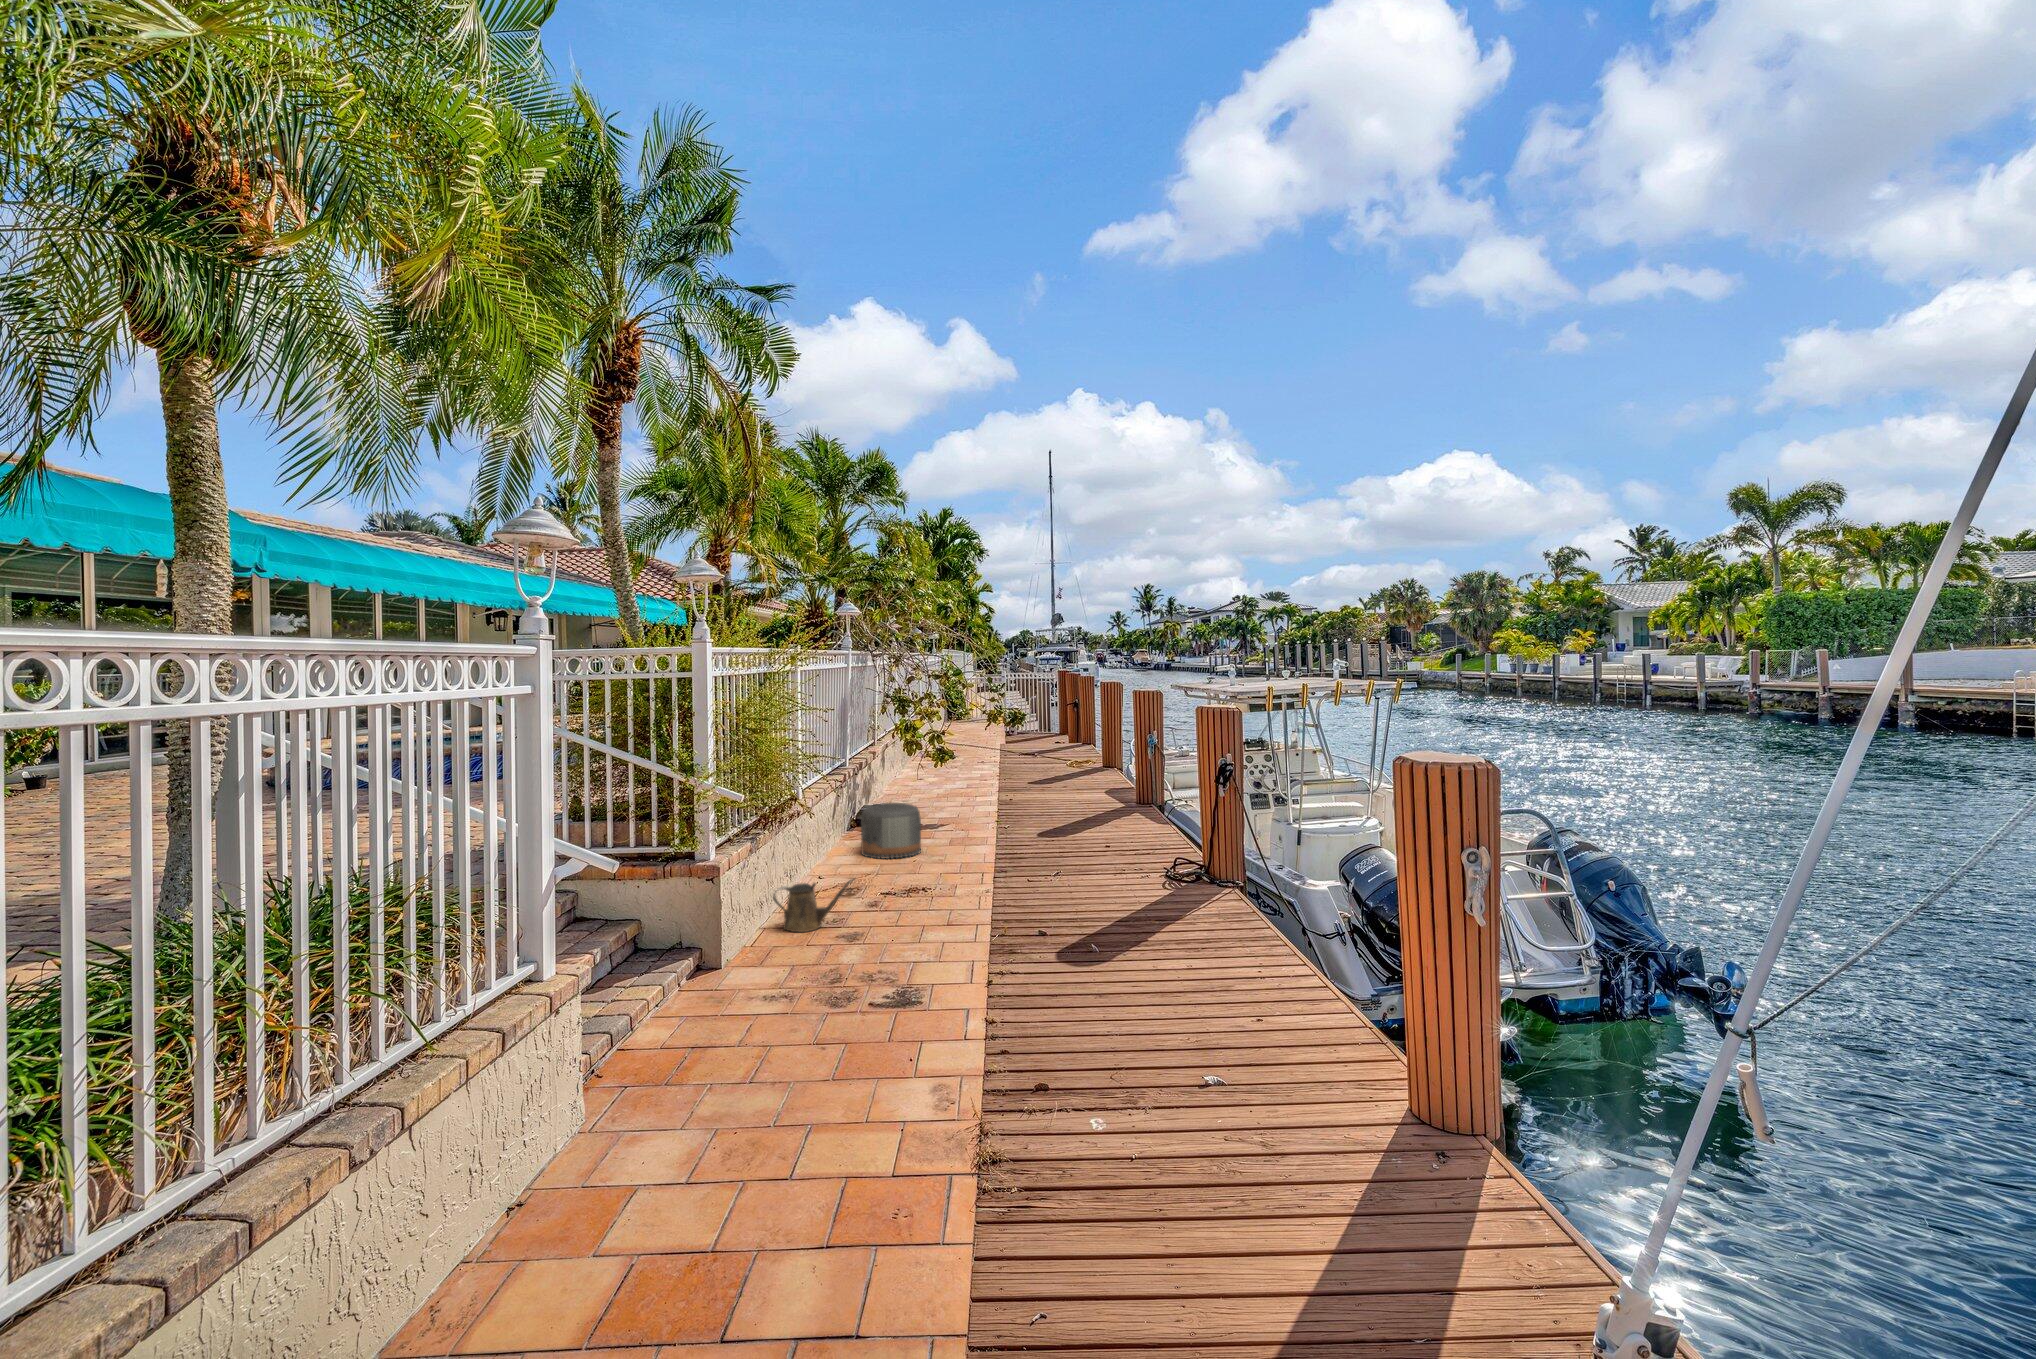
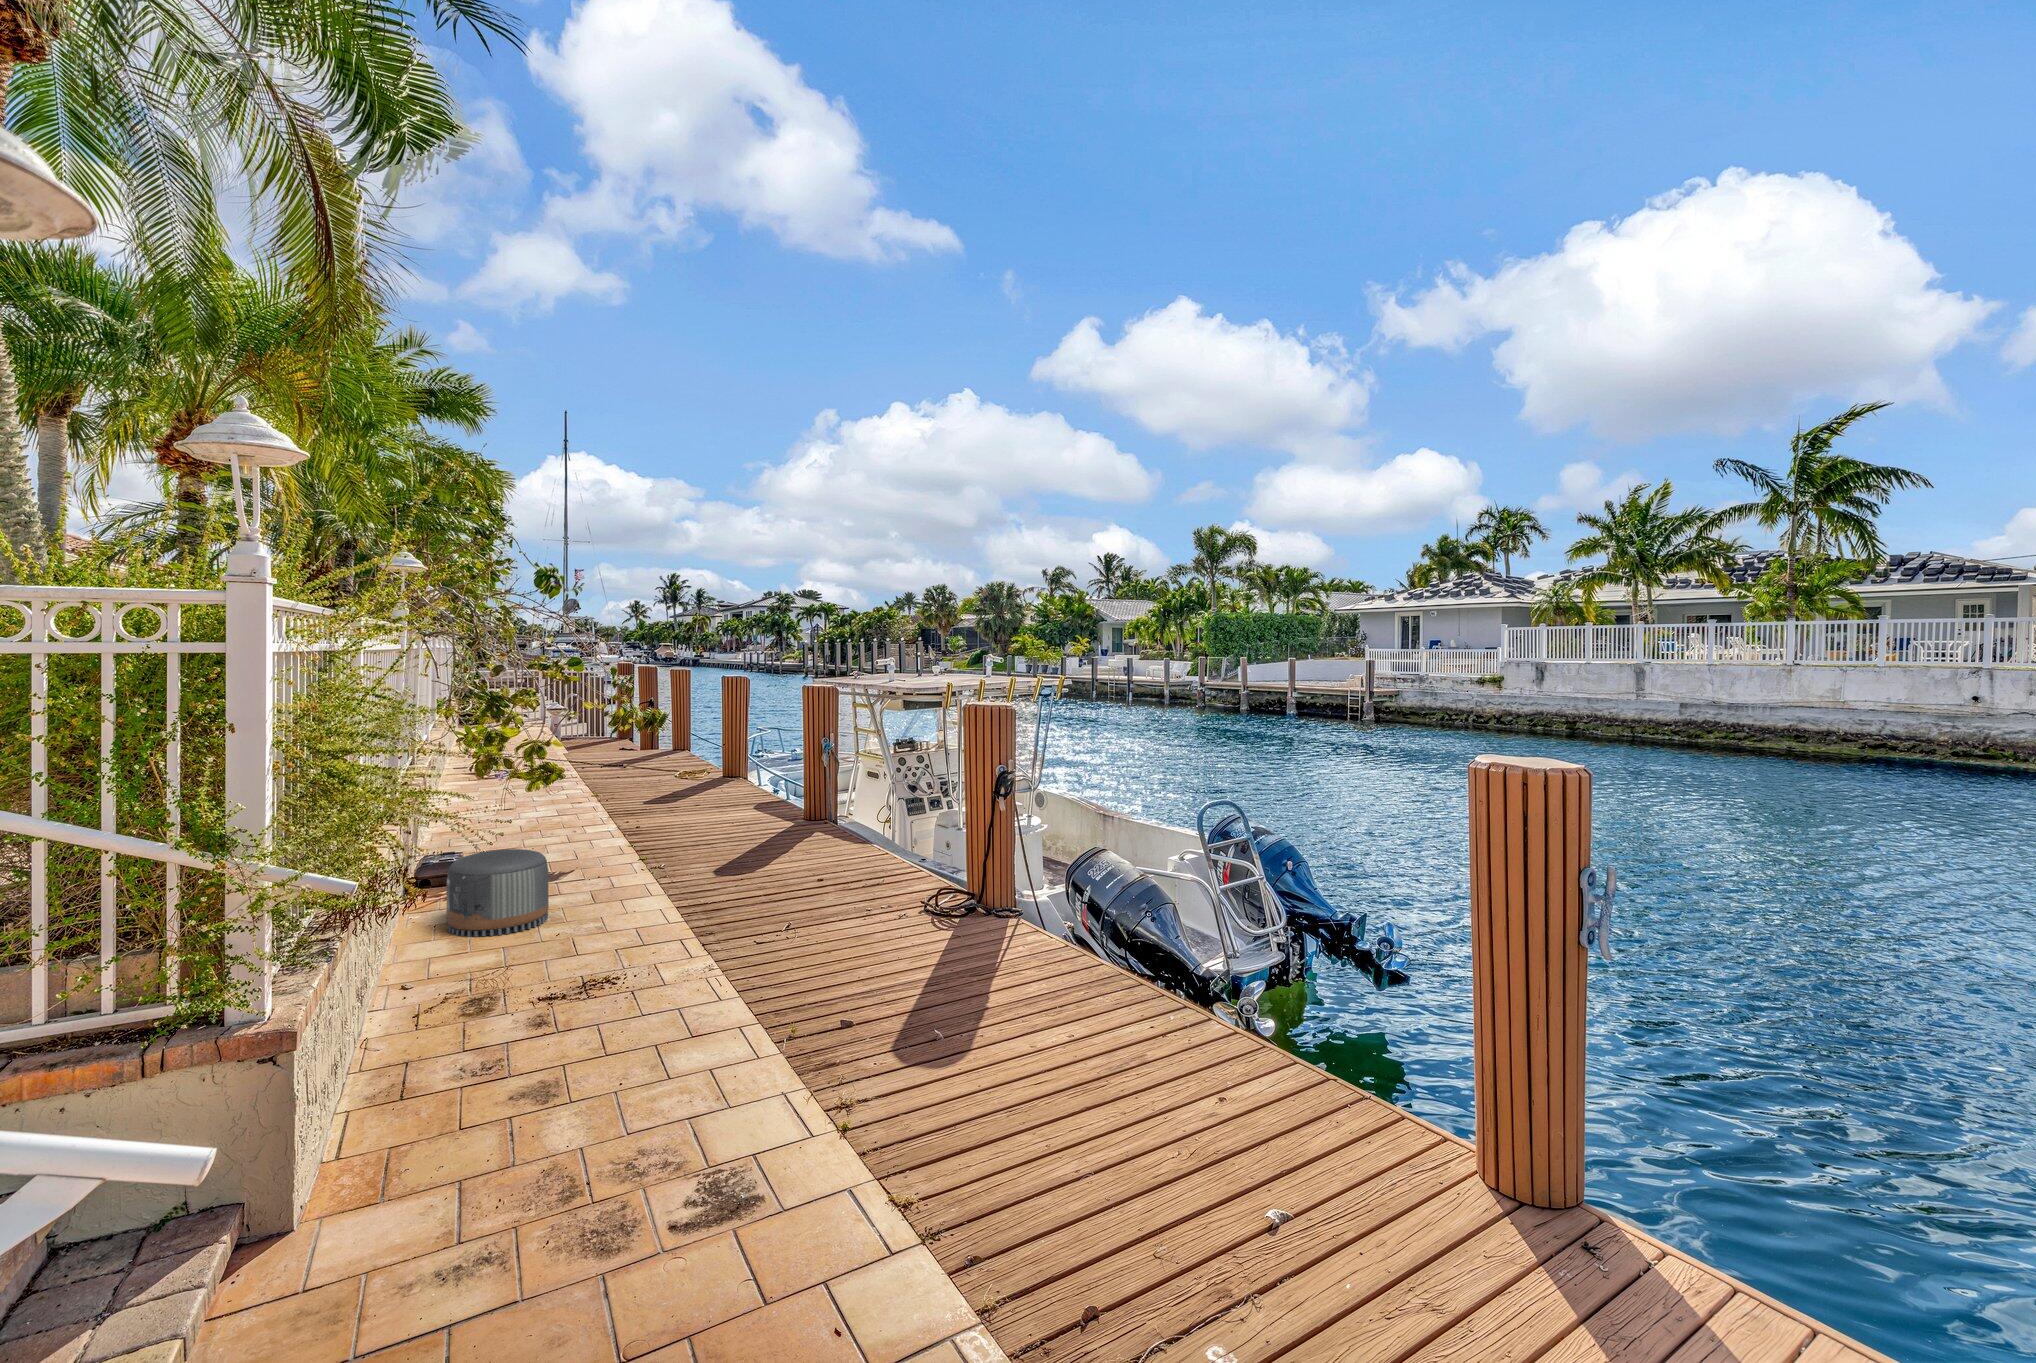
watering can: present [773,879,854,932] -> none [358,987,523,1099]

